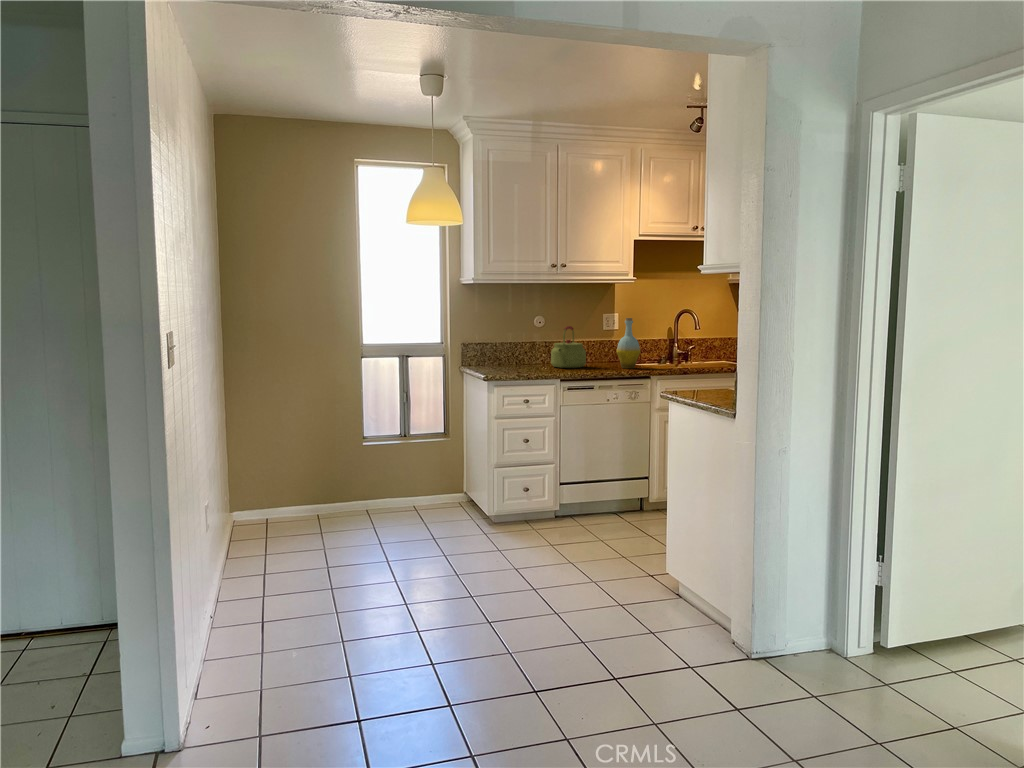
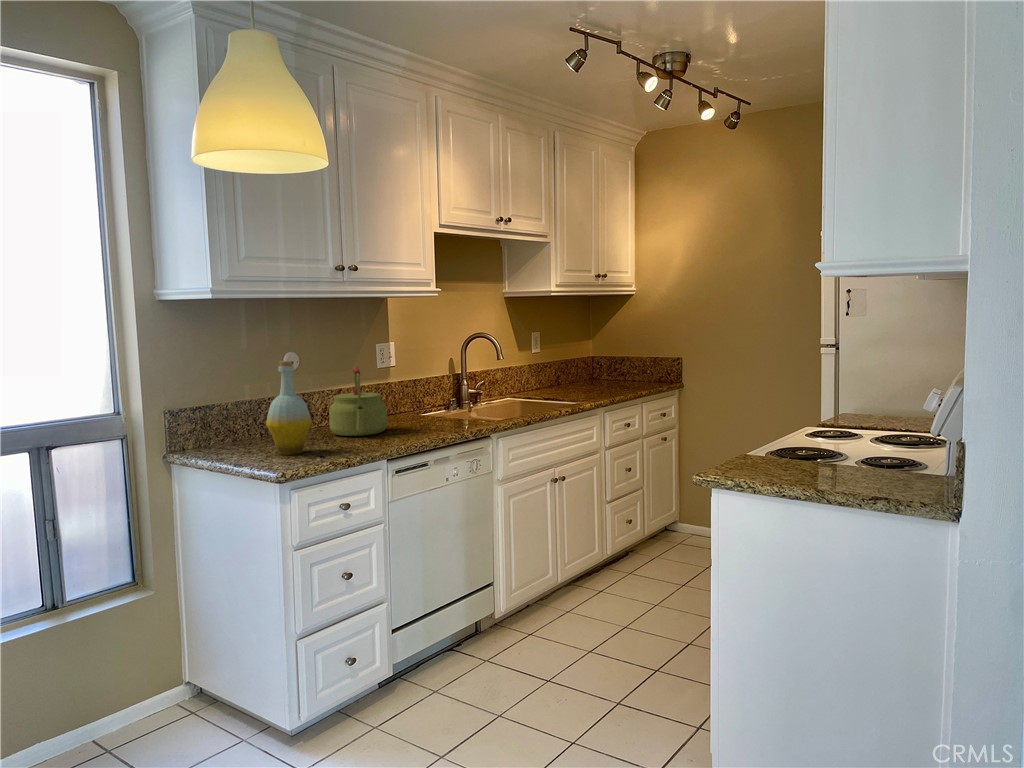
bottle: present [616,318,640,369] -> present [266,361,312,455]

